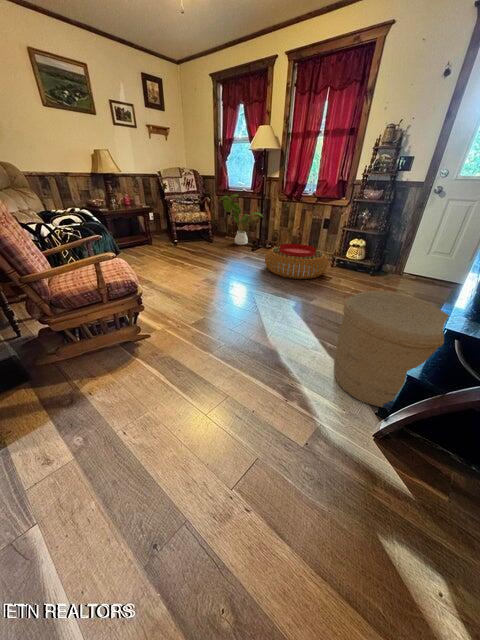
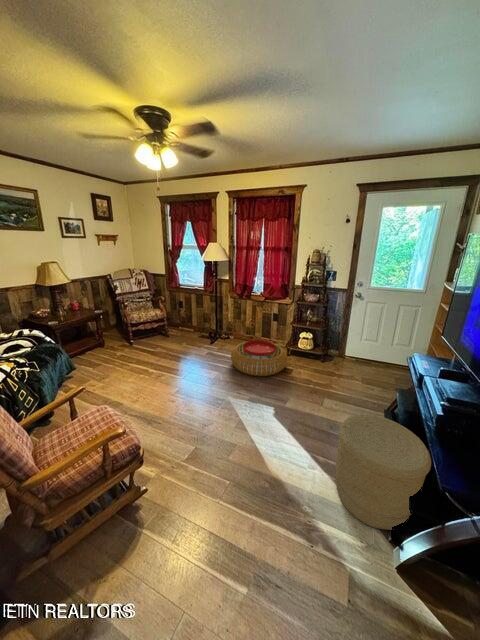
house plant: present [219,194,263,245] -> none [176,295,219,337]

